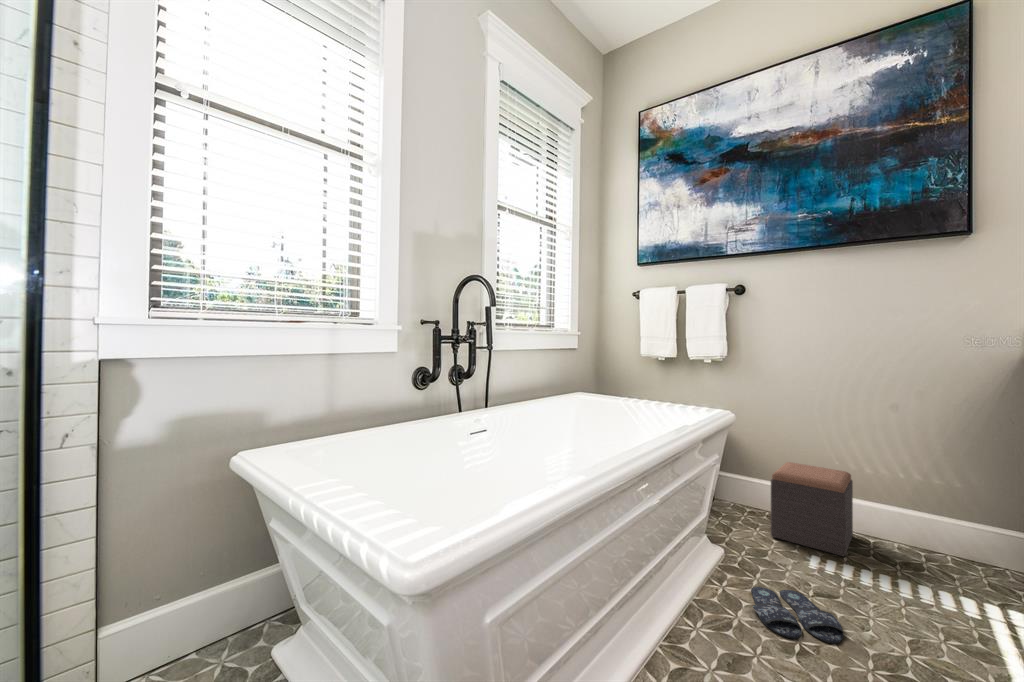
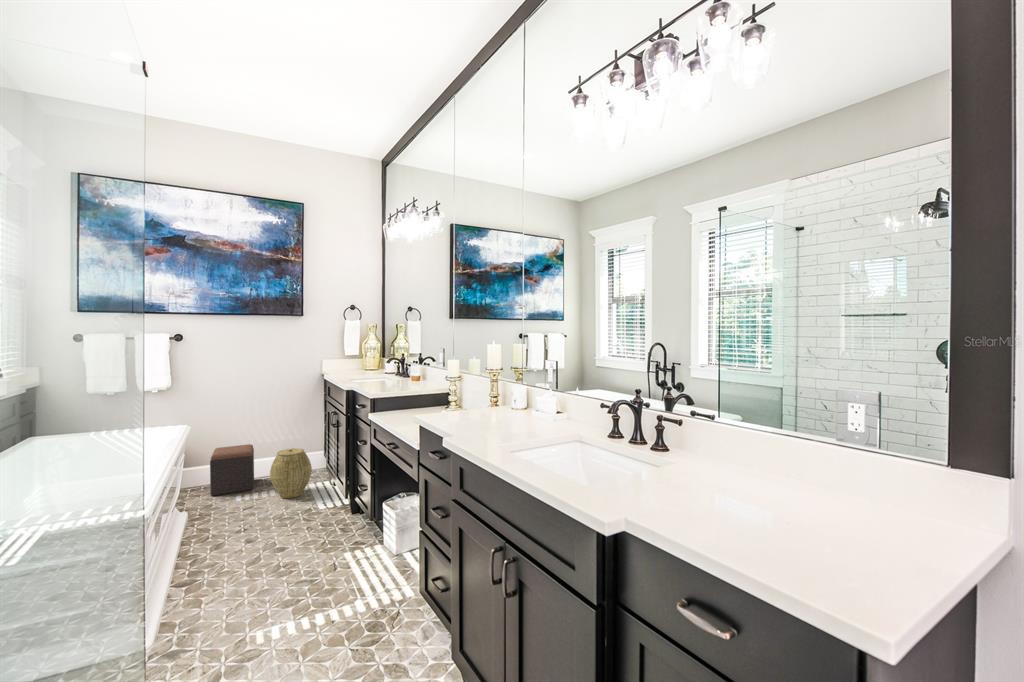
woven basket: none [877,503,995,626] -> present [270,448,312,498]
slippers: present [751,587,843,644] -> none [212,512,260,531]

